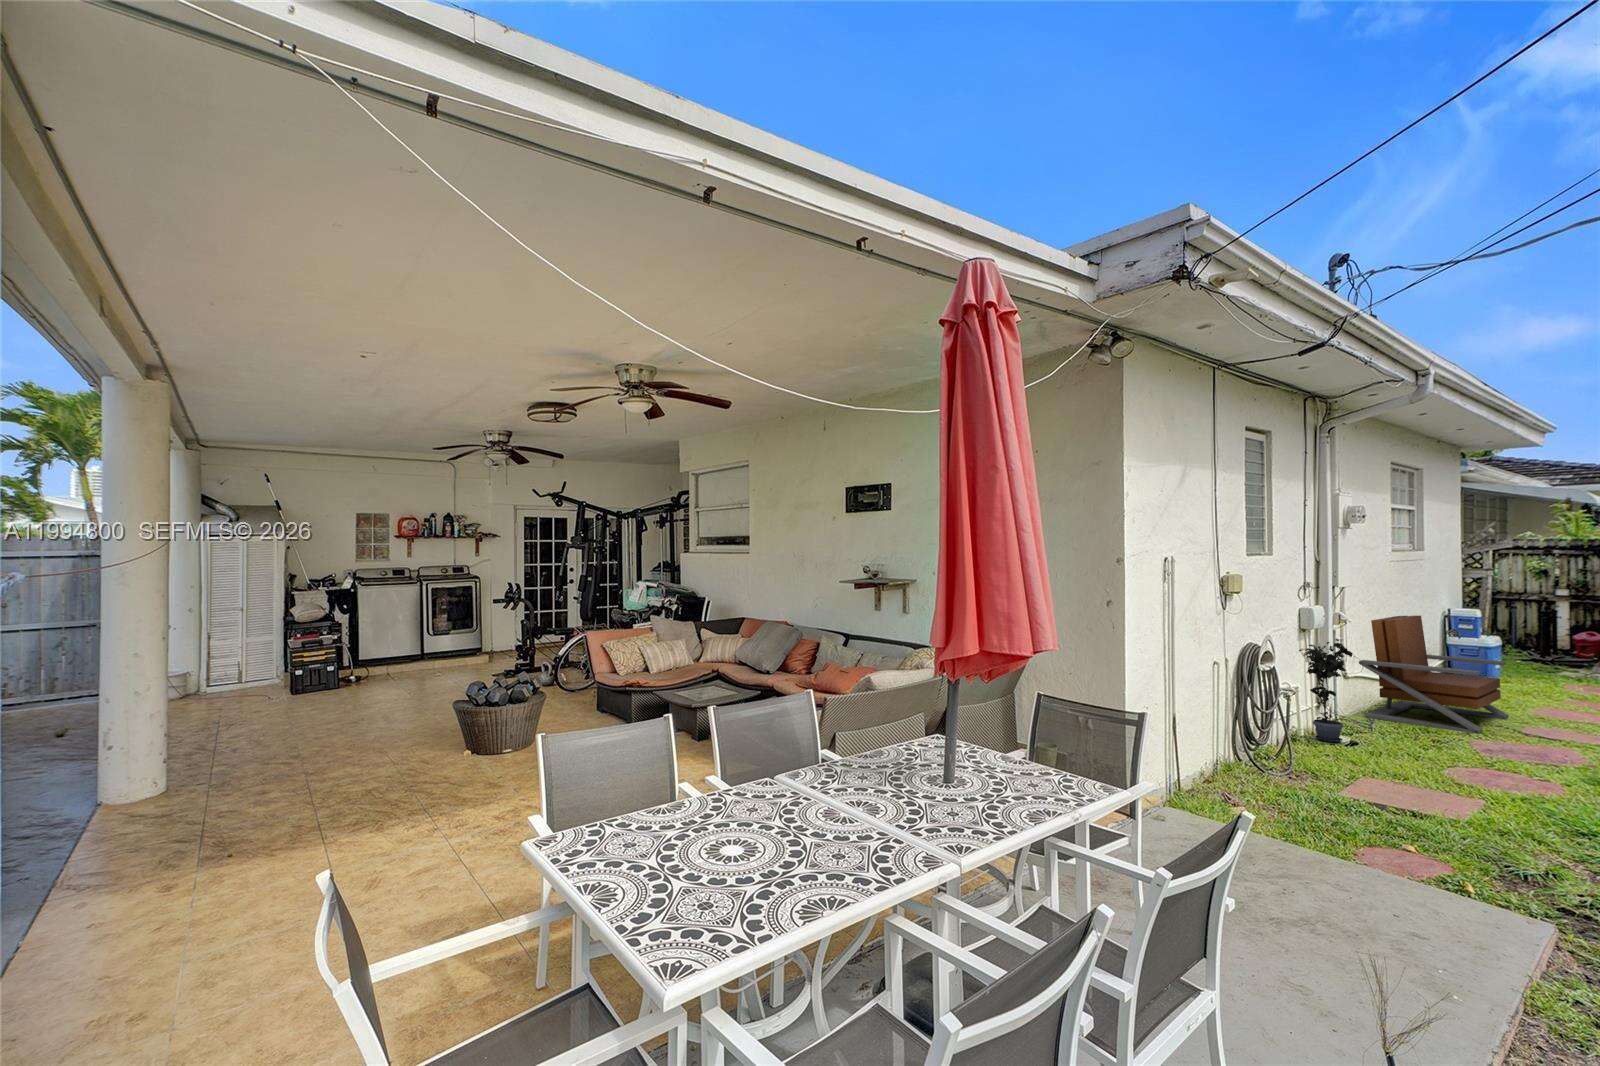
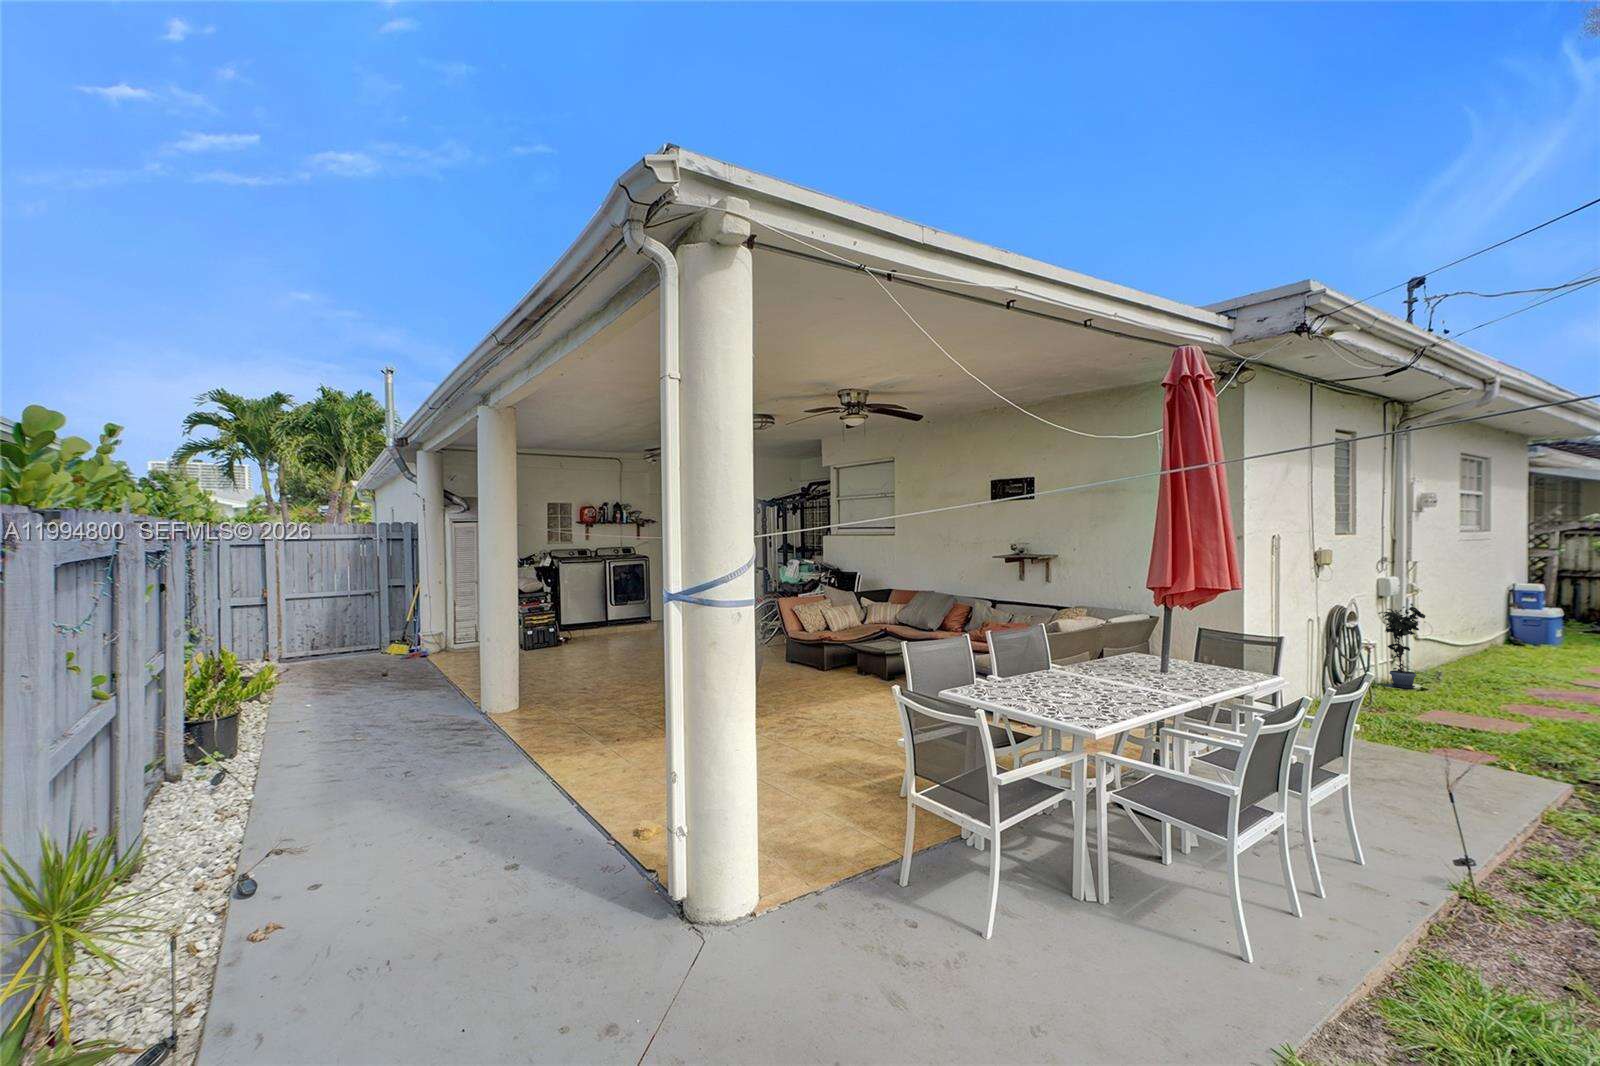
lounge chair: present [1359,615,1509,734] -> none [1429,587,1564,684]

